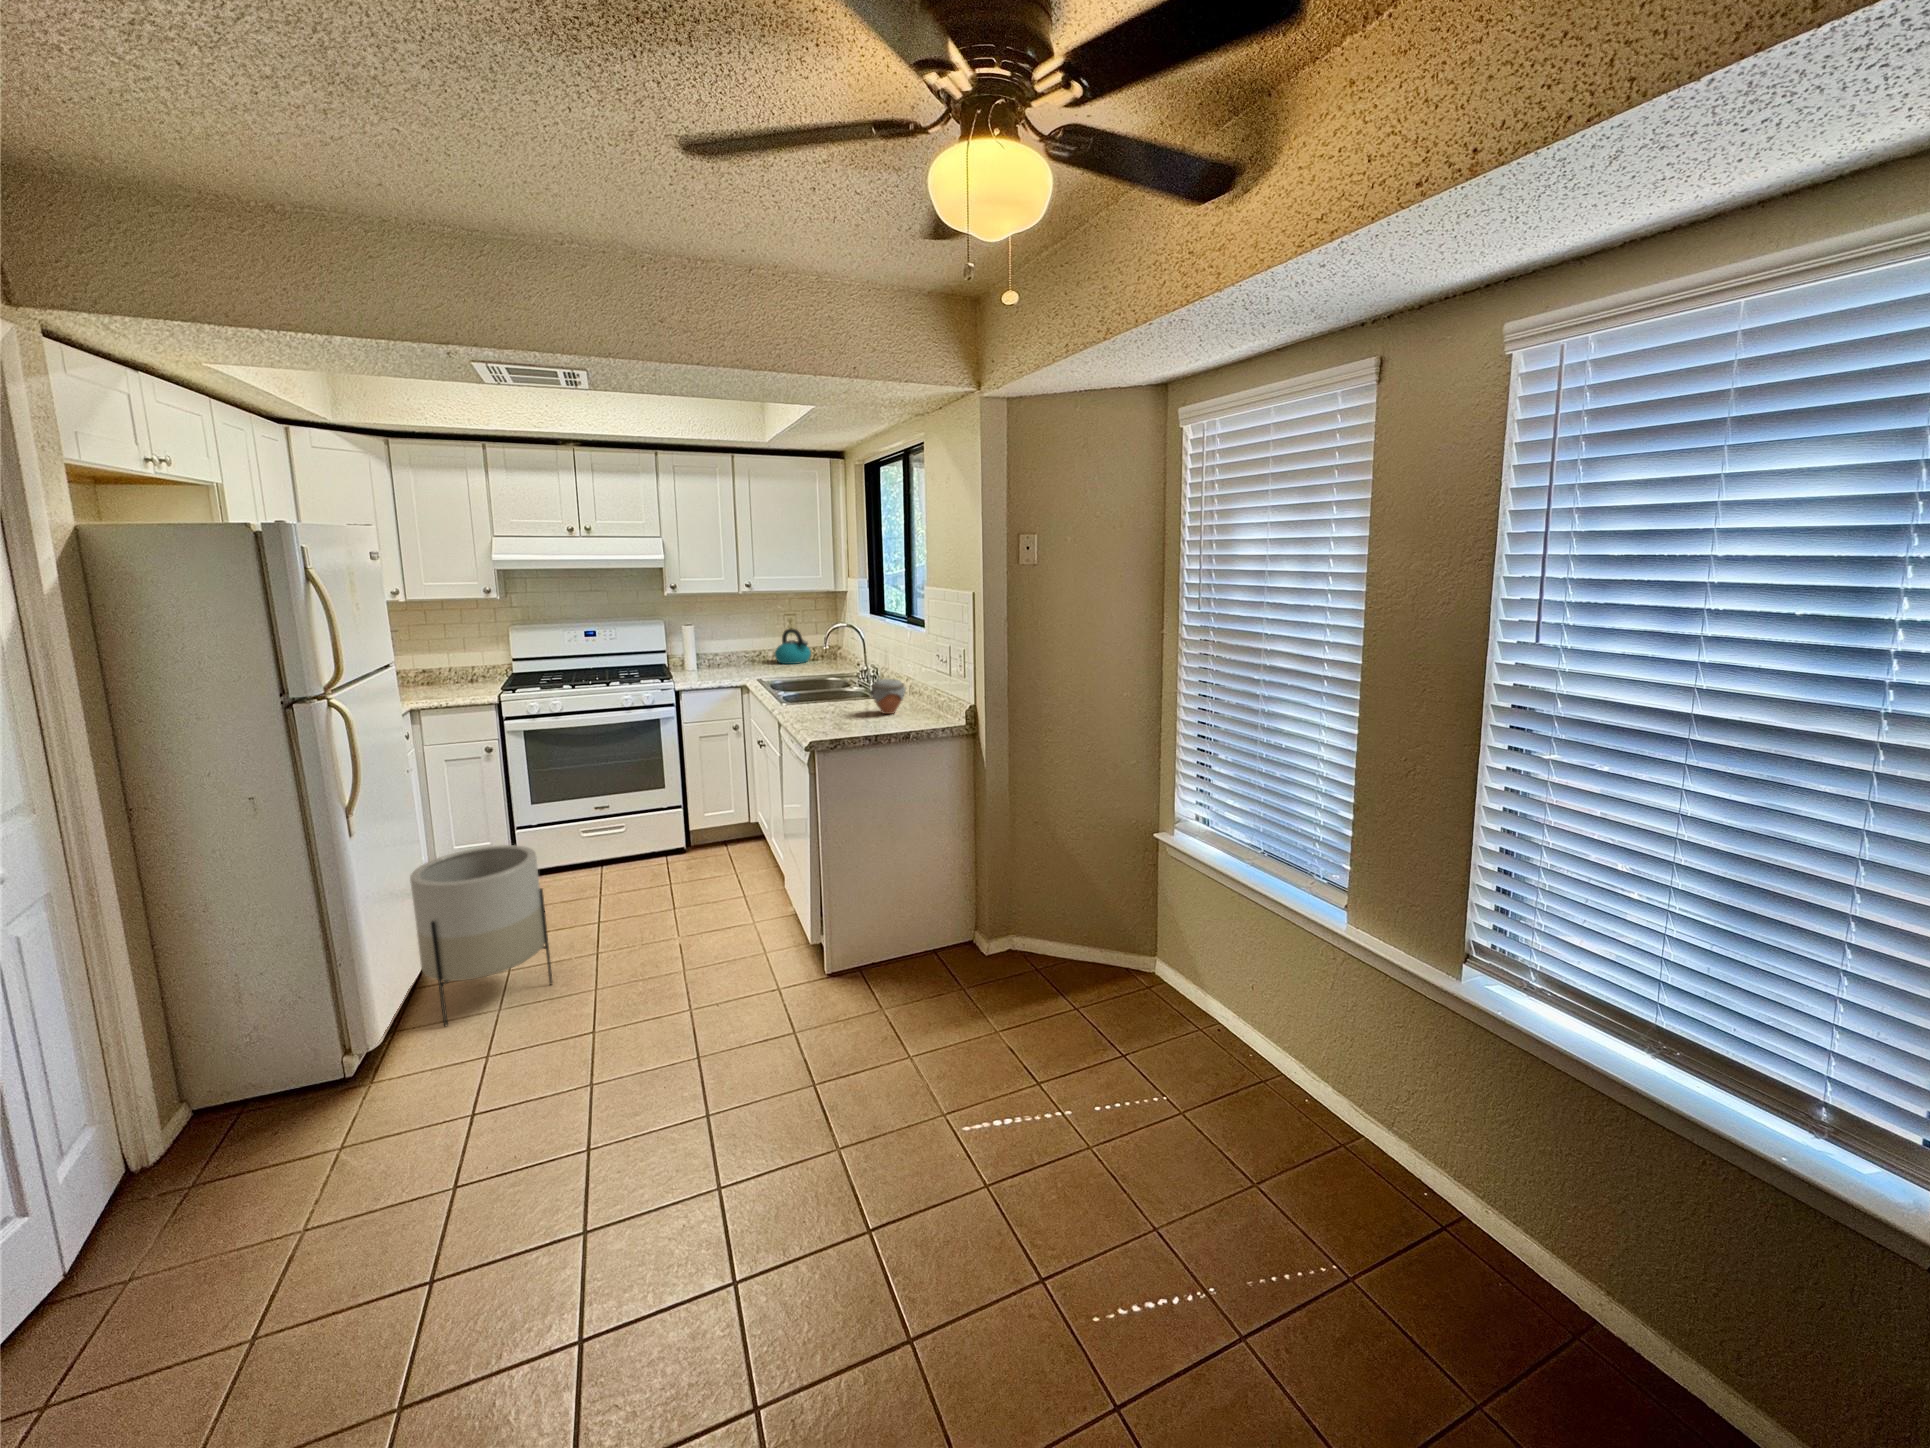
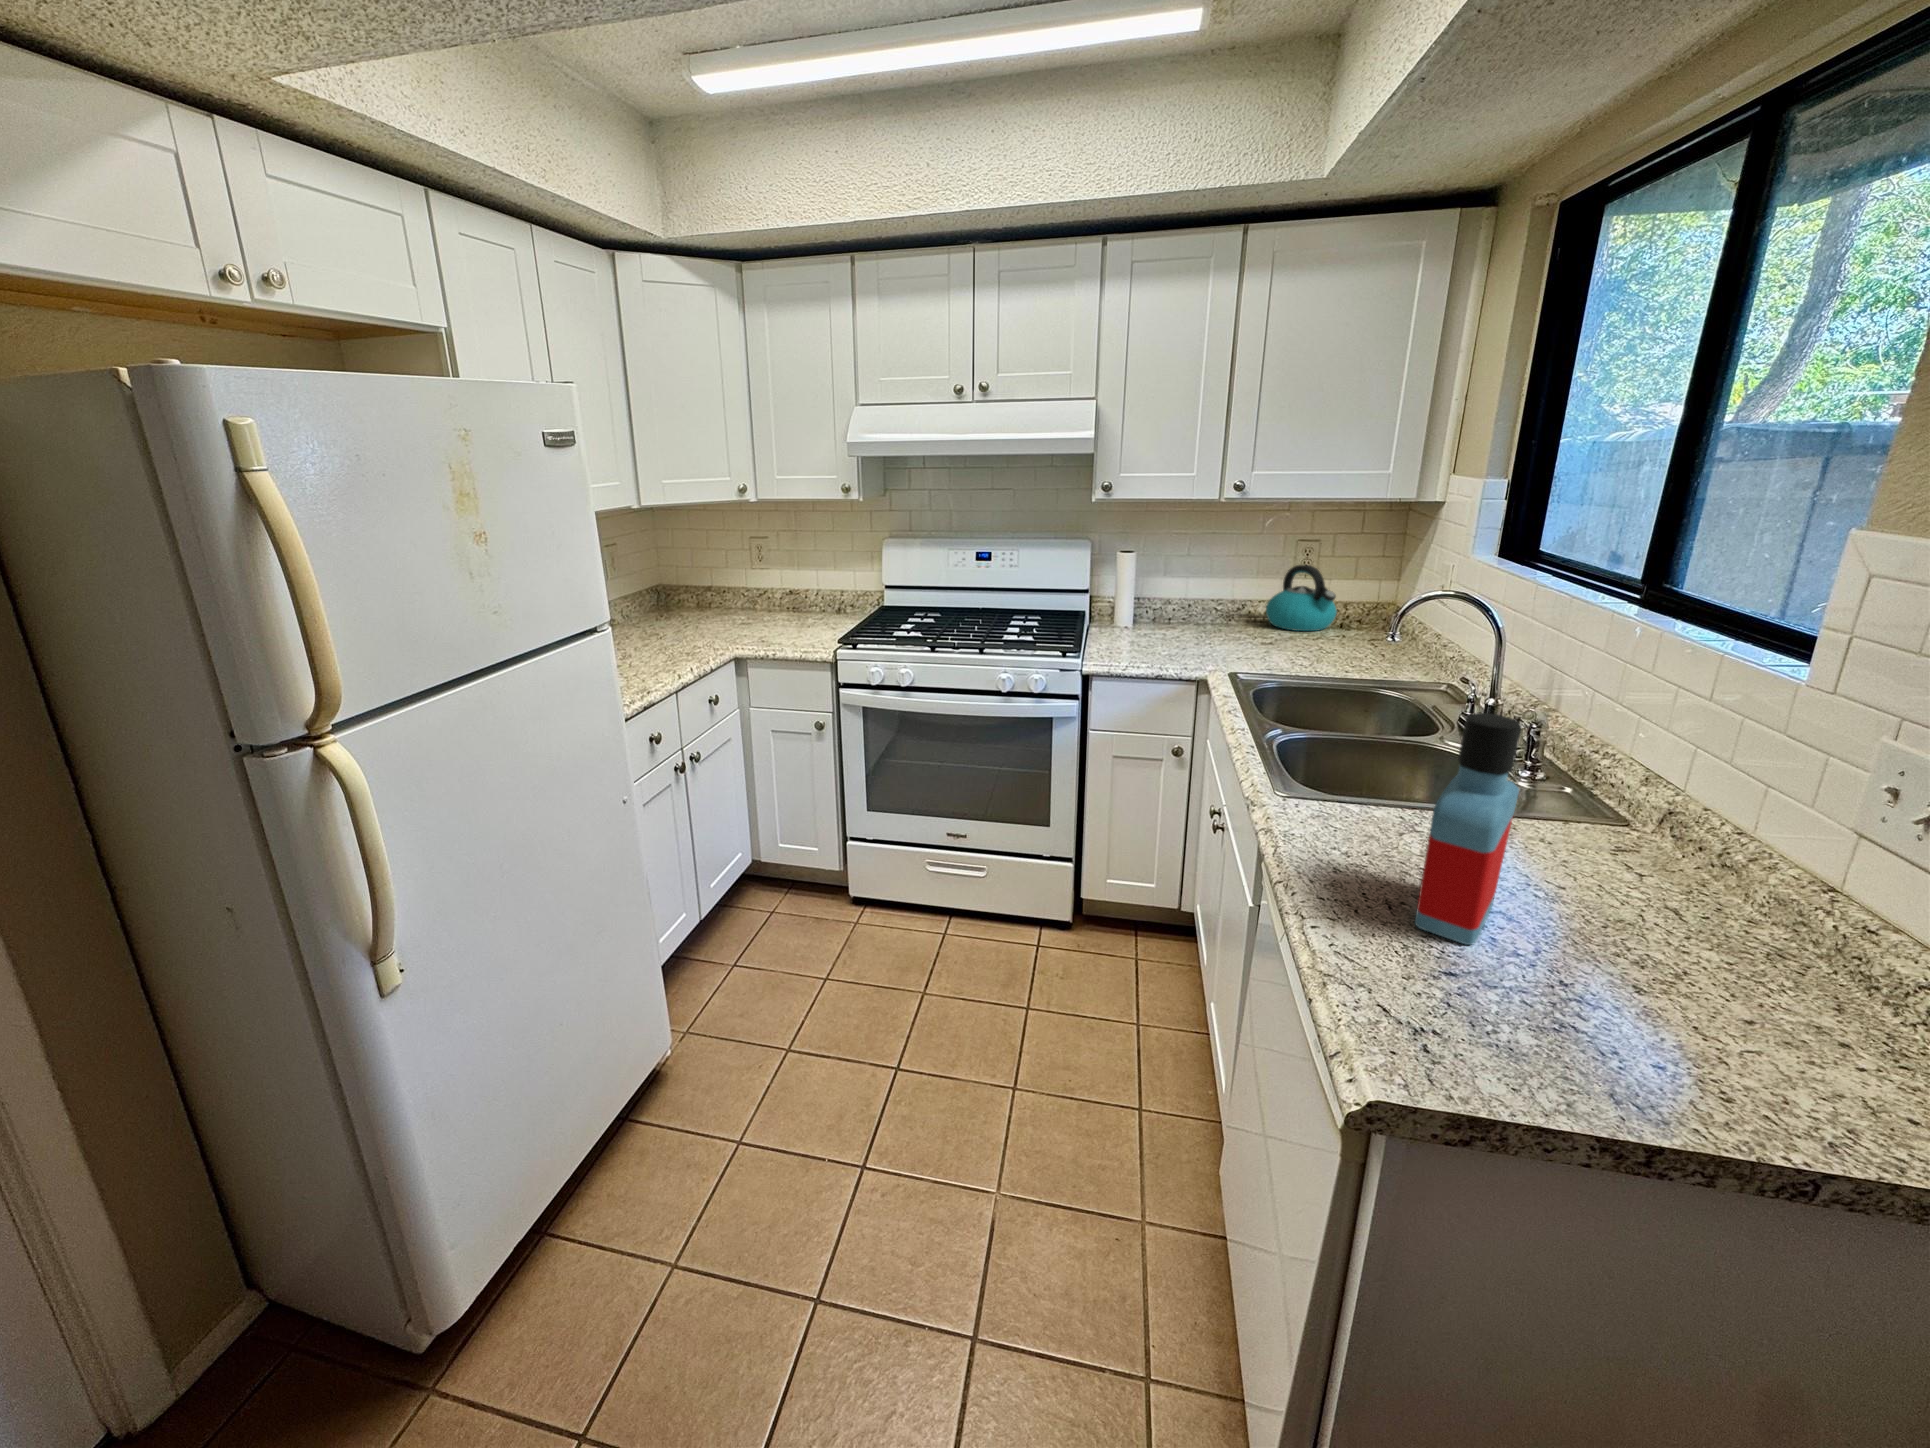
bottle: none [815,646,843,720] -> present [1415,713,1521,945]
jar: present [870,679,905,714] -> none [1614,840,1782,970]
planter: present [410,845,552,1026] -> none [565,963,780,1287]

